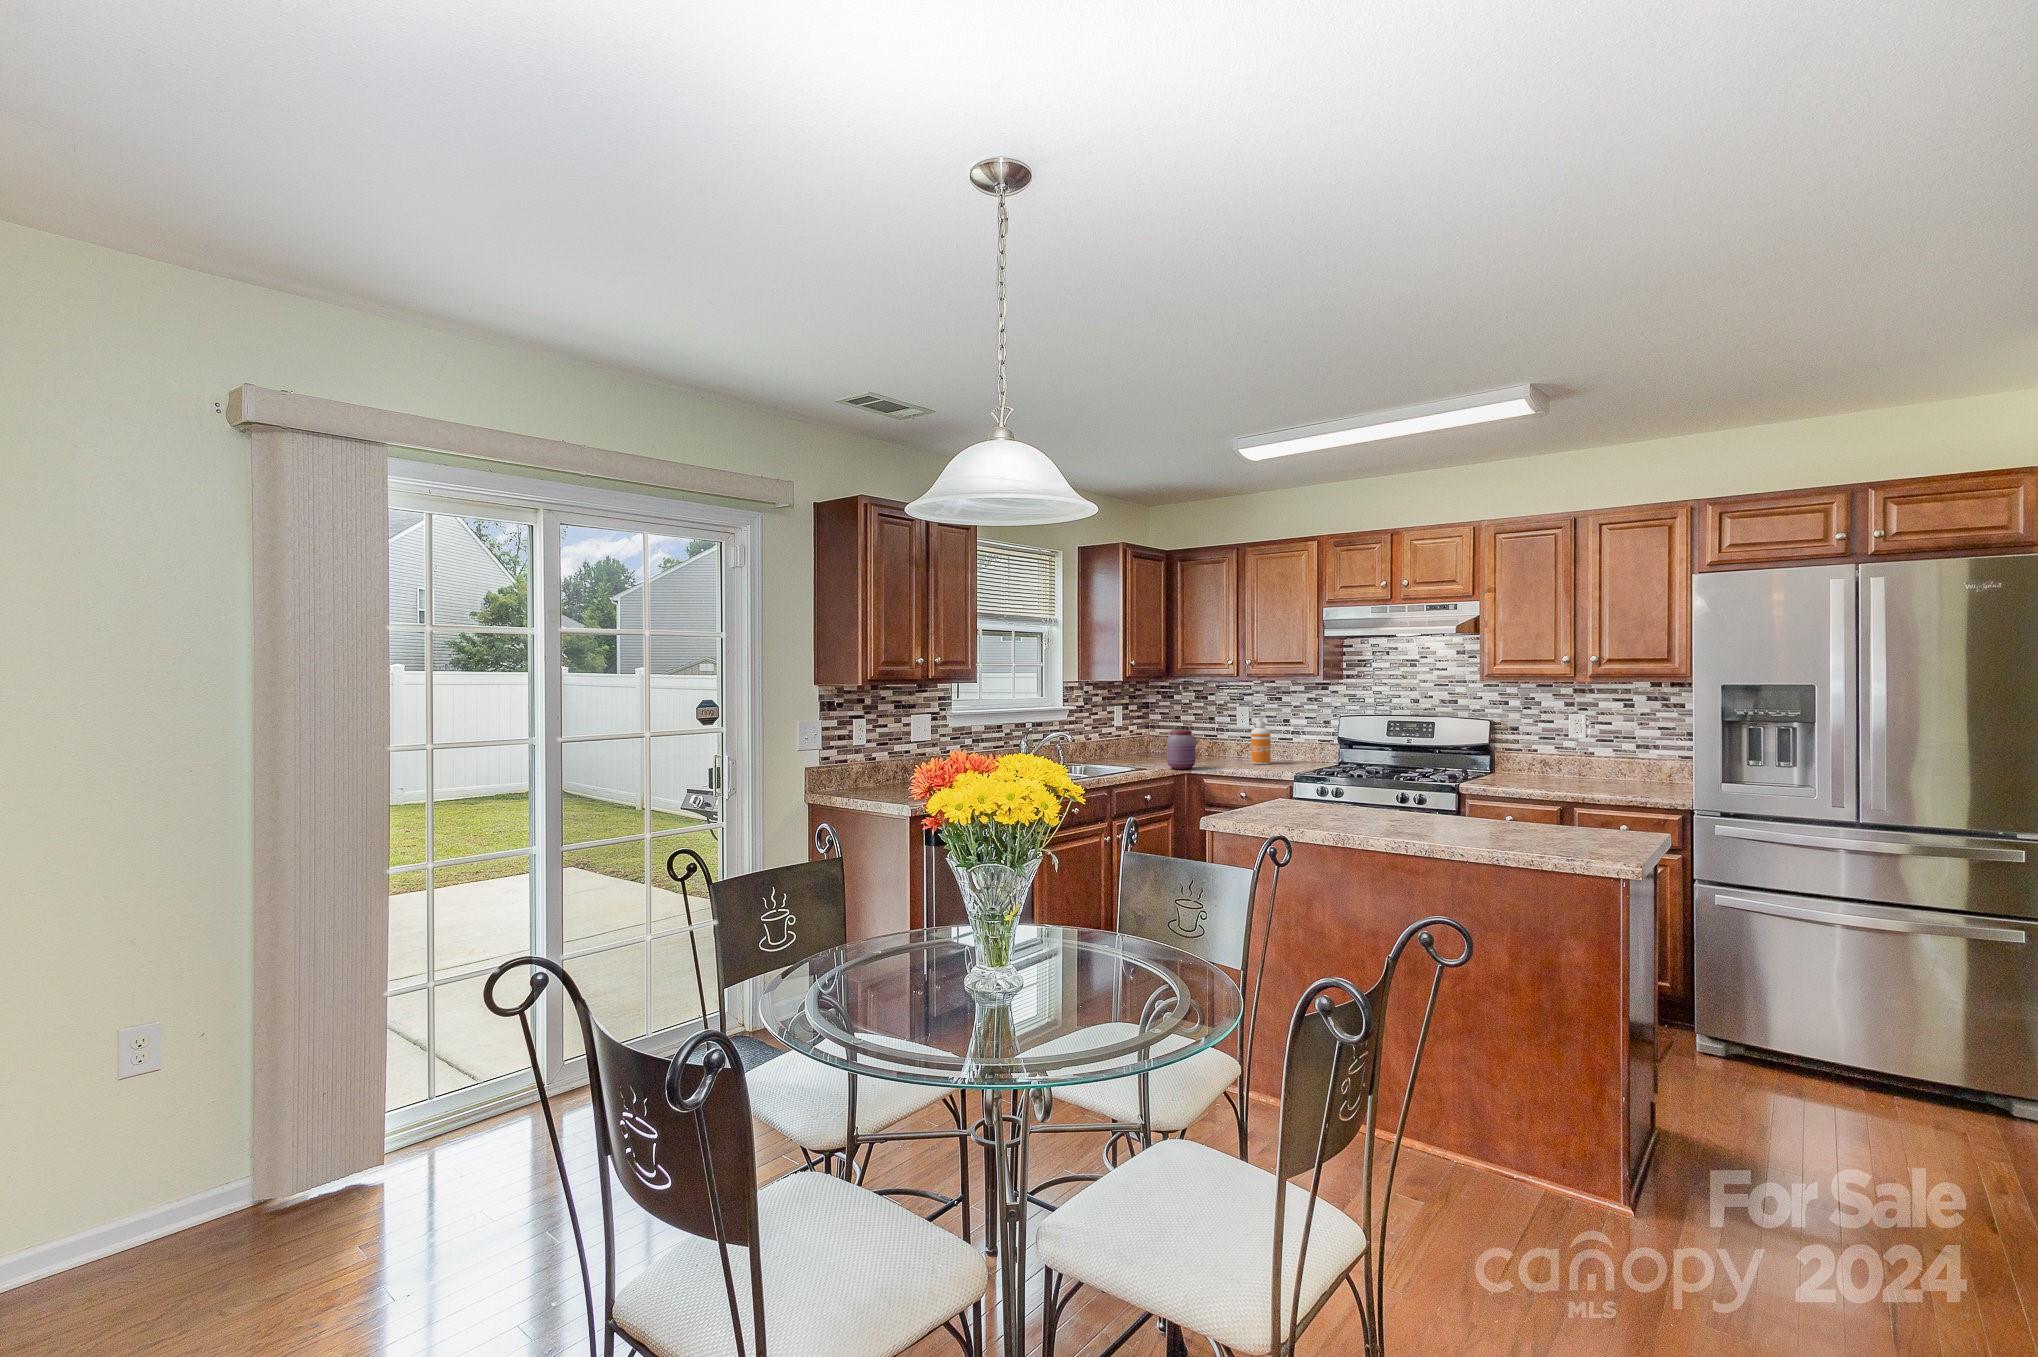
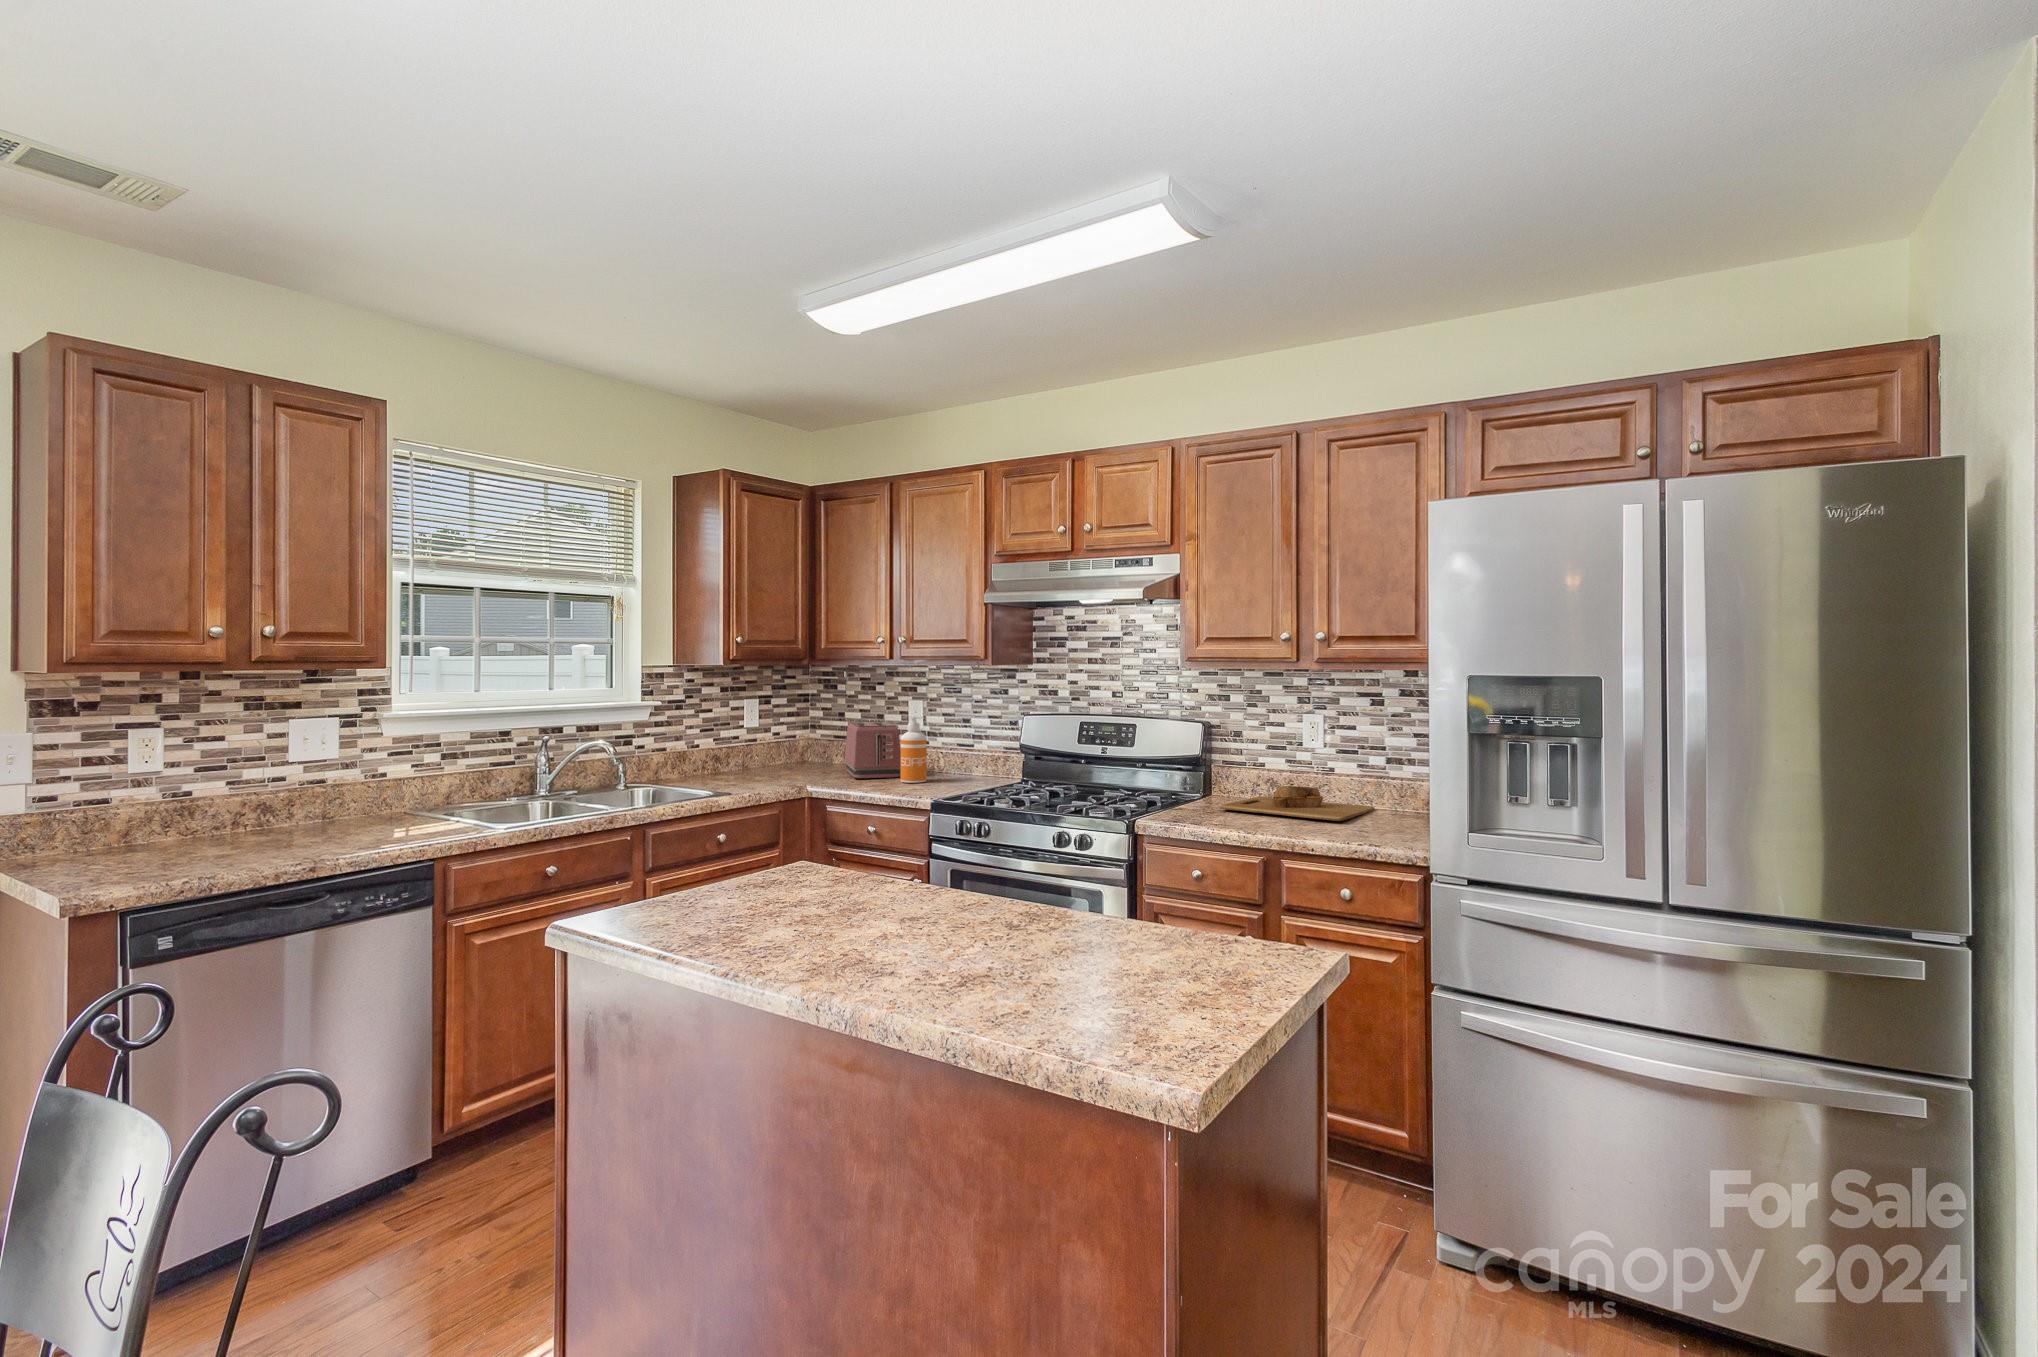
toaster: none [1195,722,1247,761] -> present [845,722,901,778]
jar: present [1167,730,1195,769] -> none [769,736,810,793]
cutting board: none [1515,762,1629,784] -> present [1220,786,1374,821]

